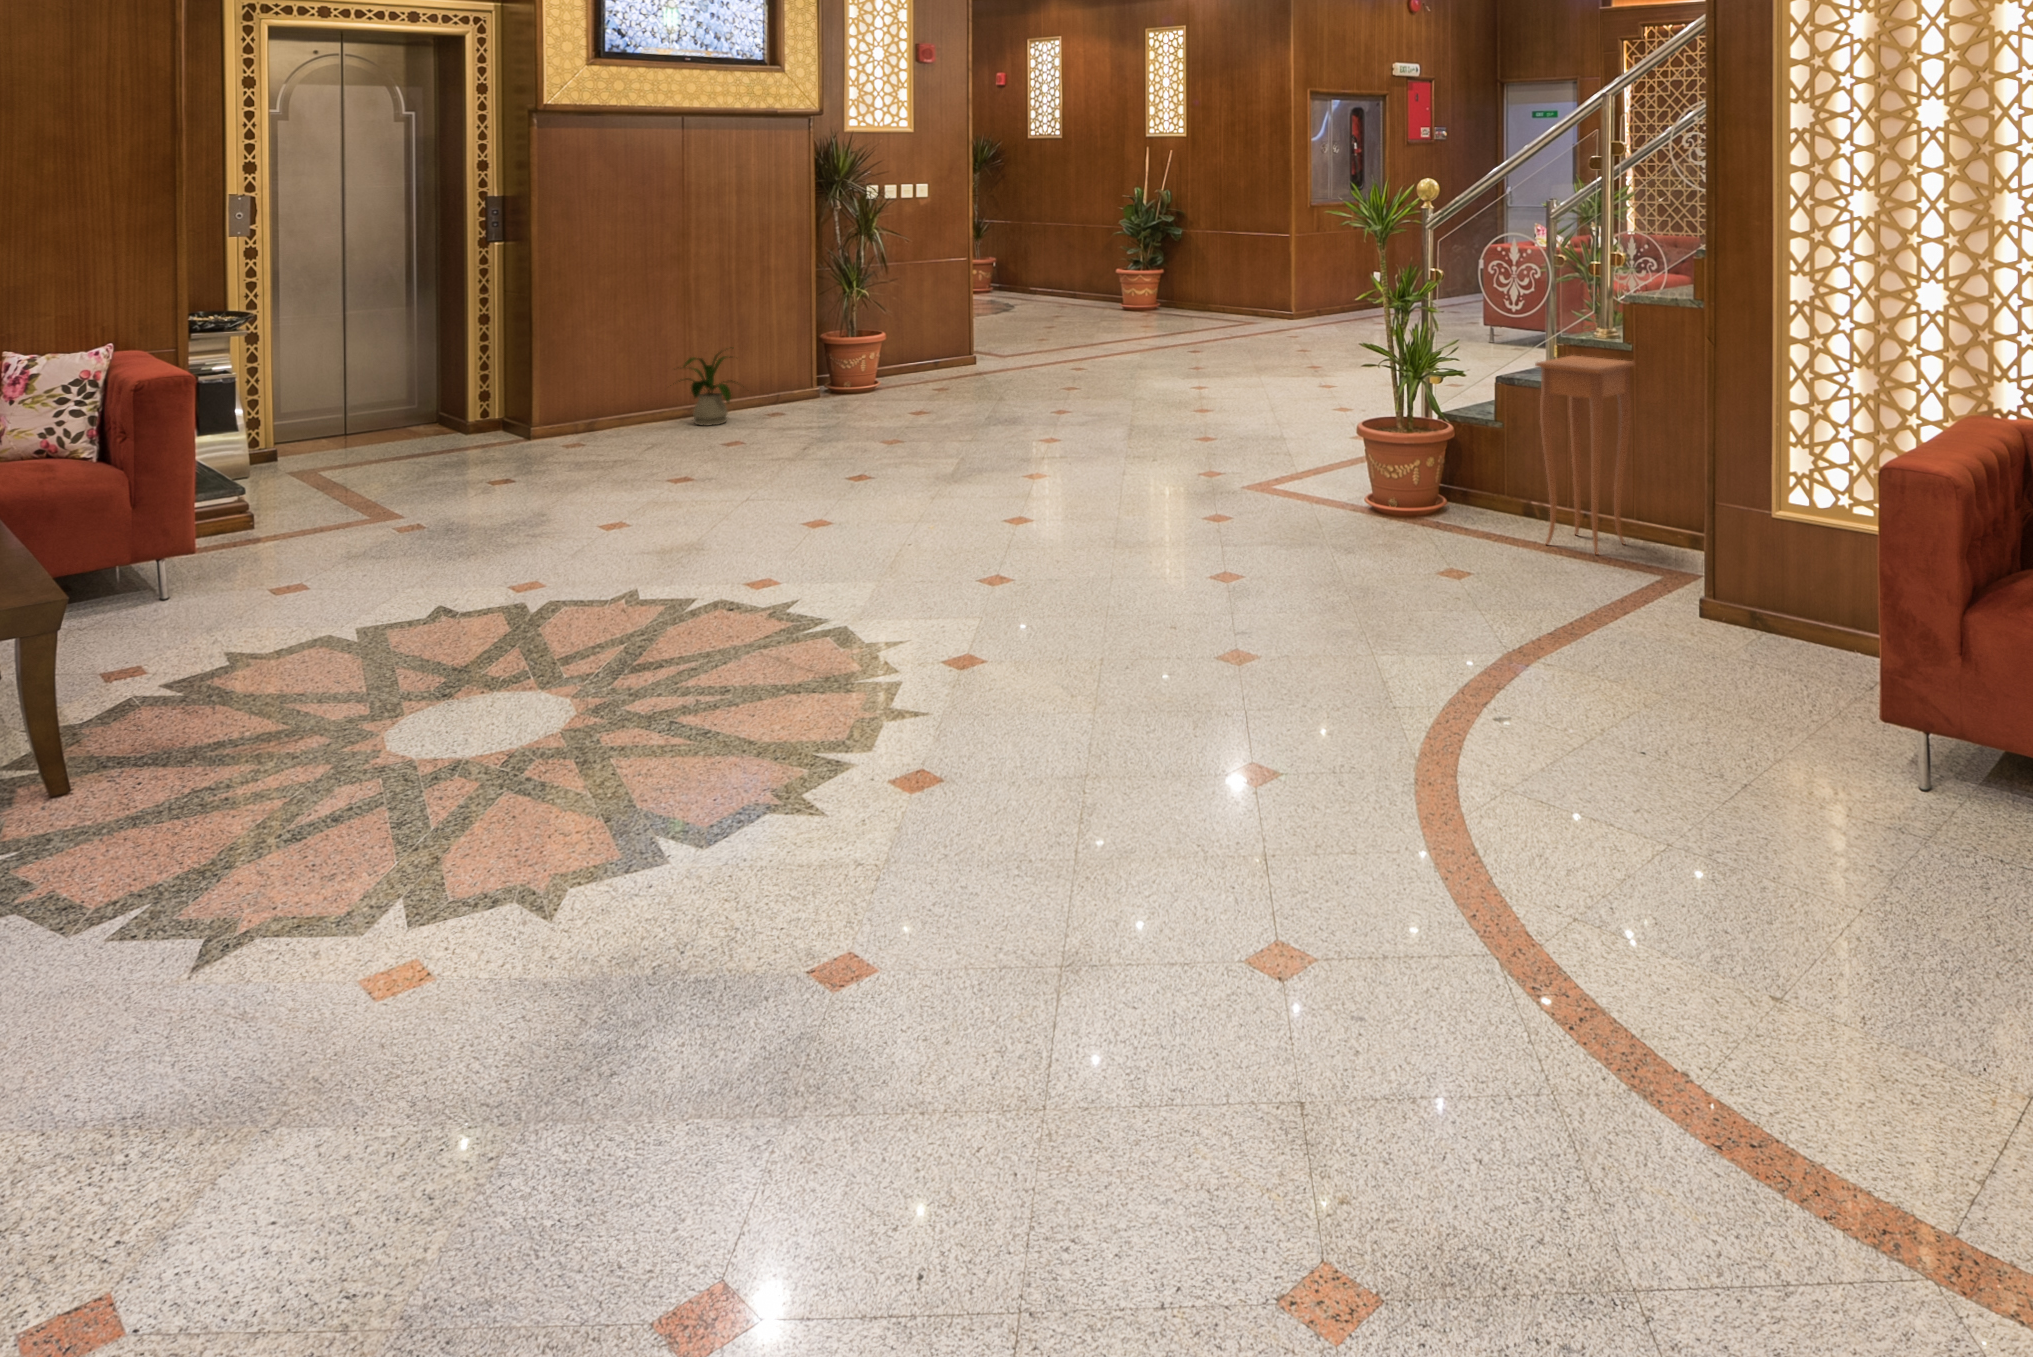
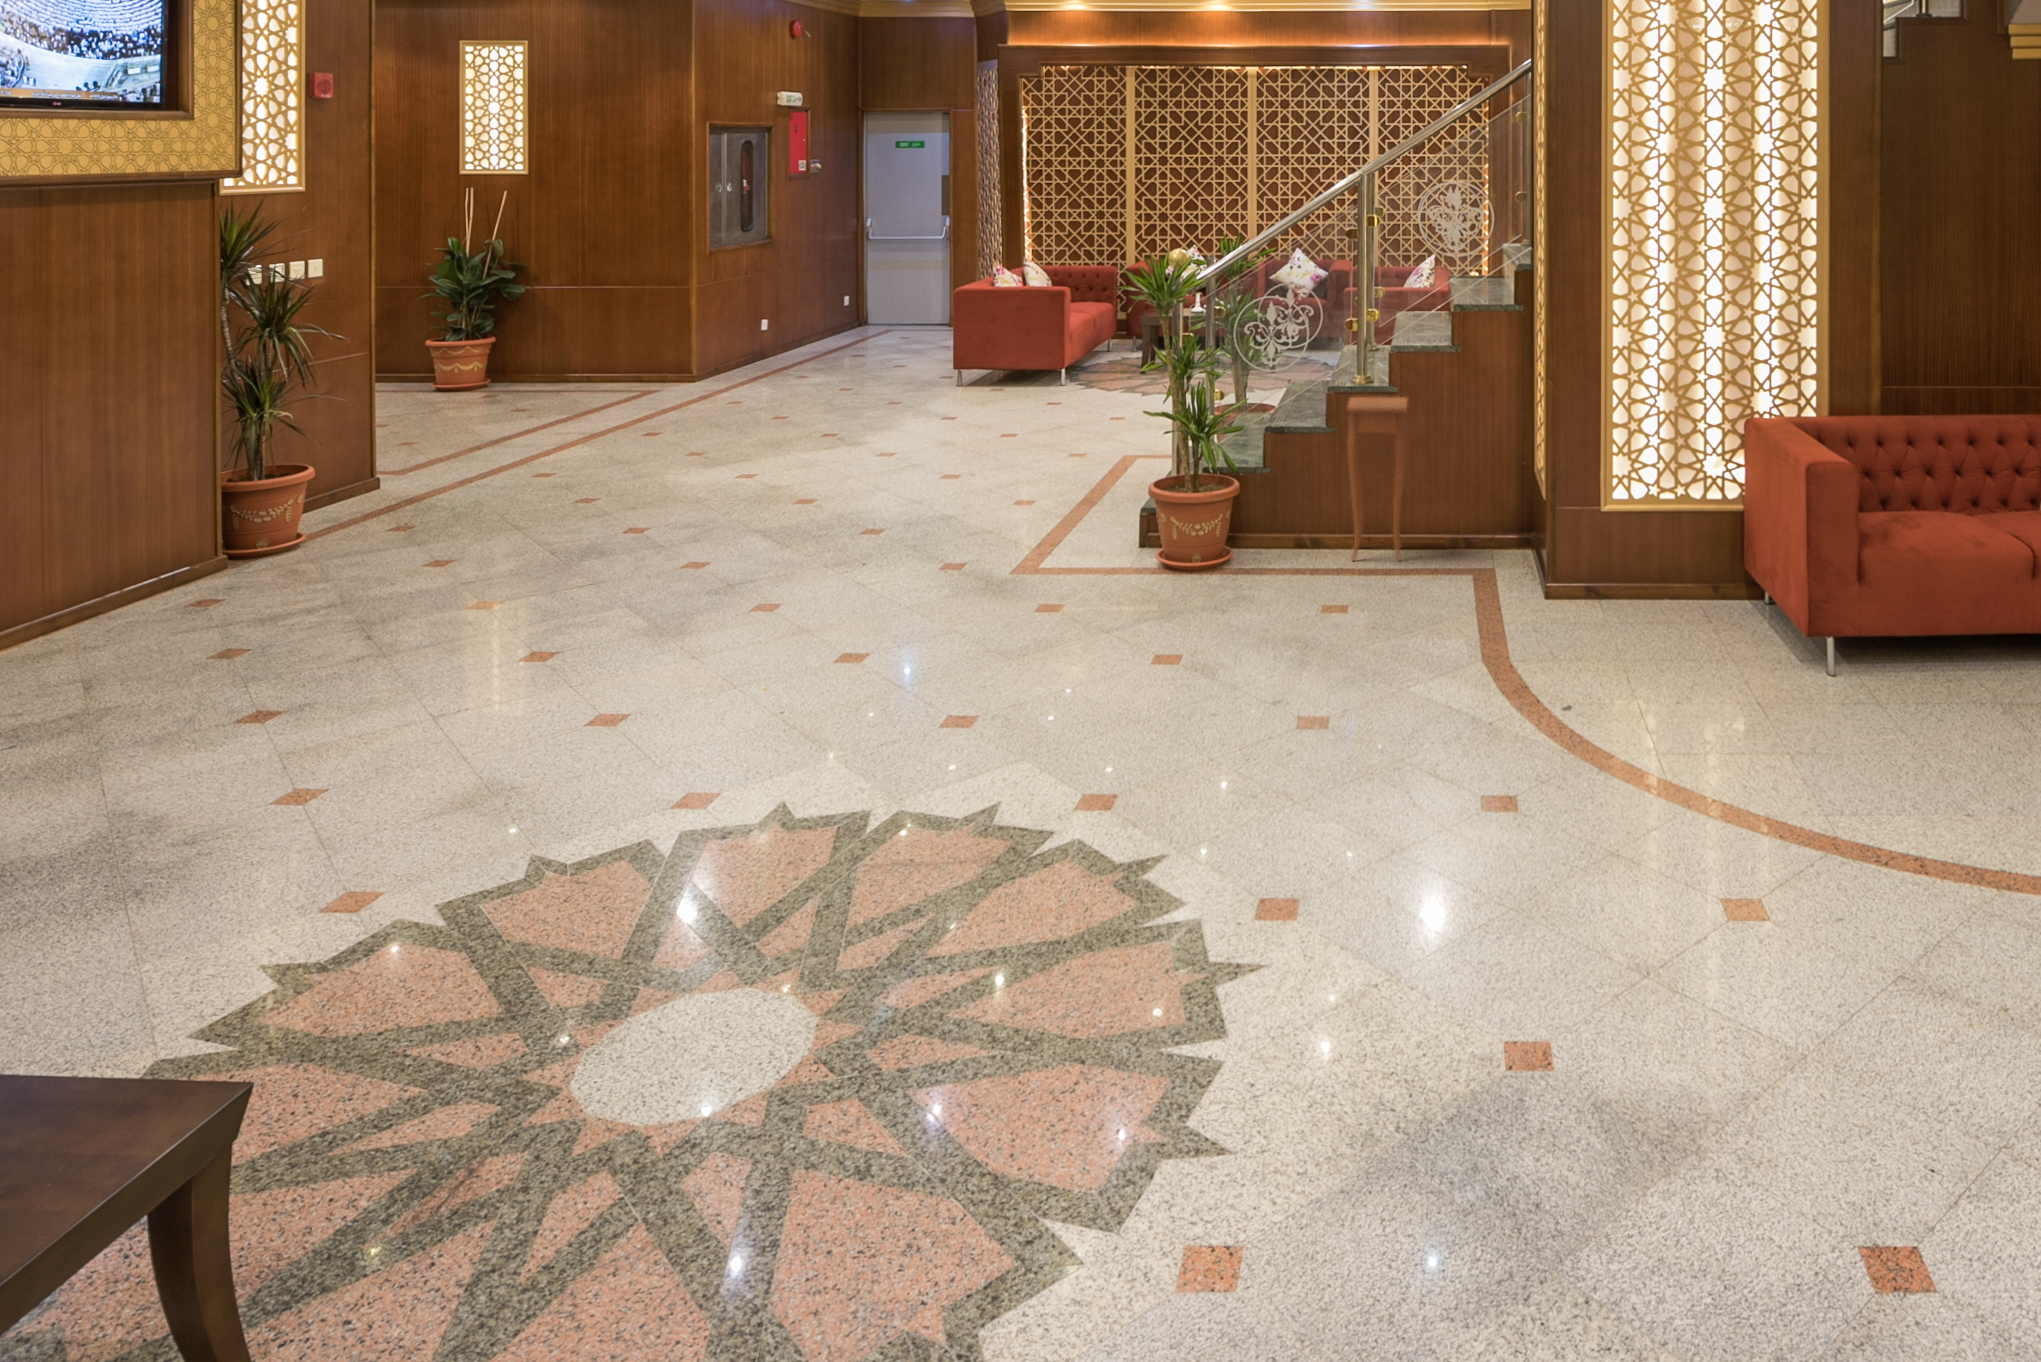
house plant: present [679,352,738,425] -> none [36,507,197,627]

